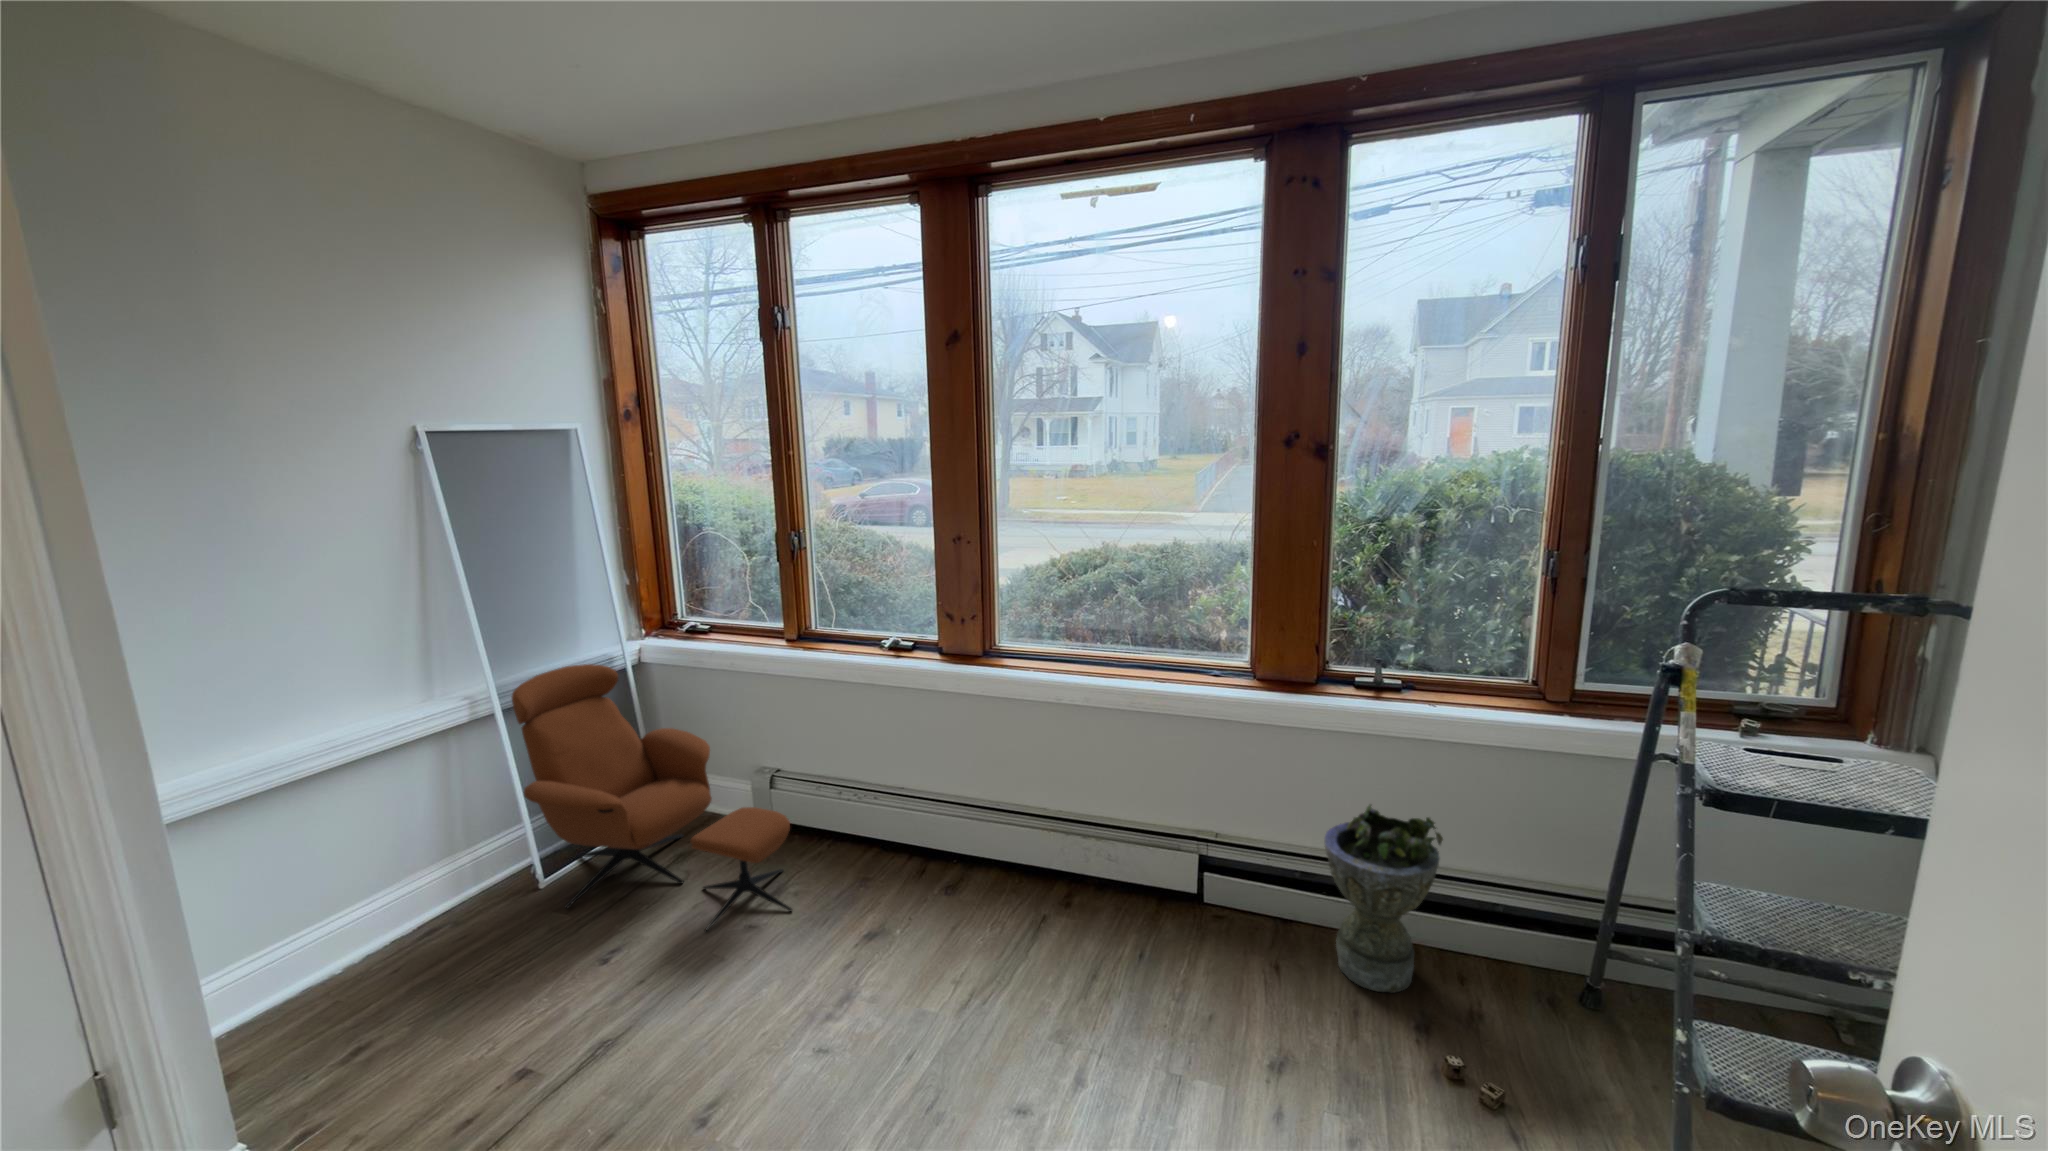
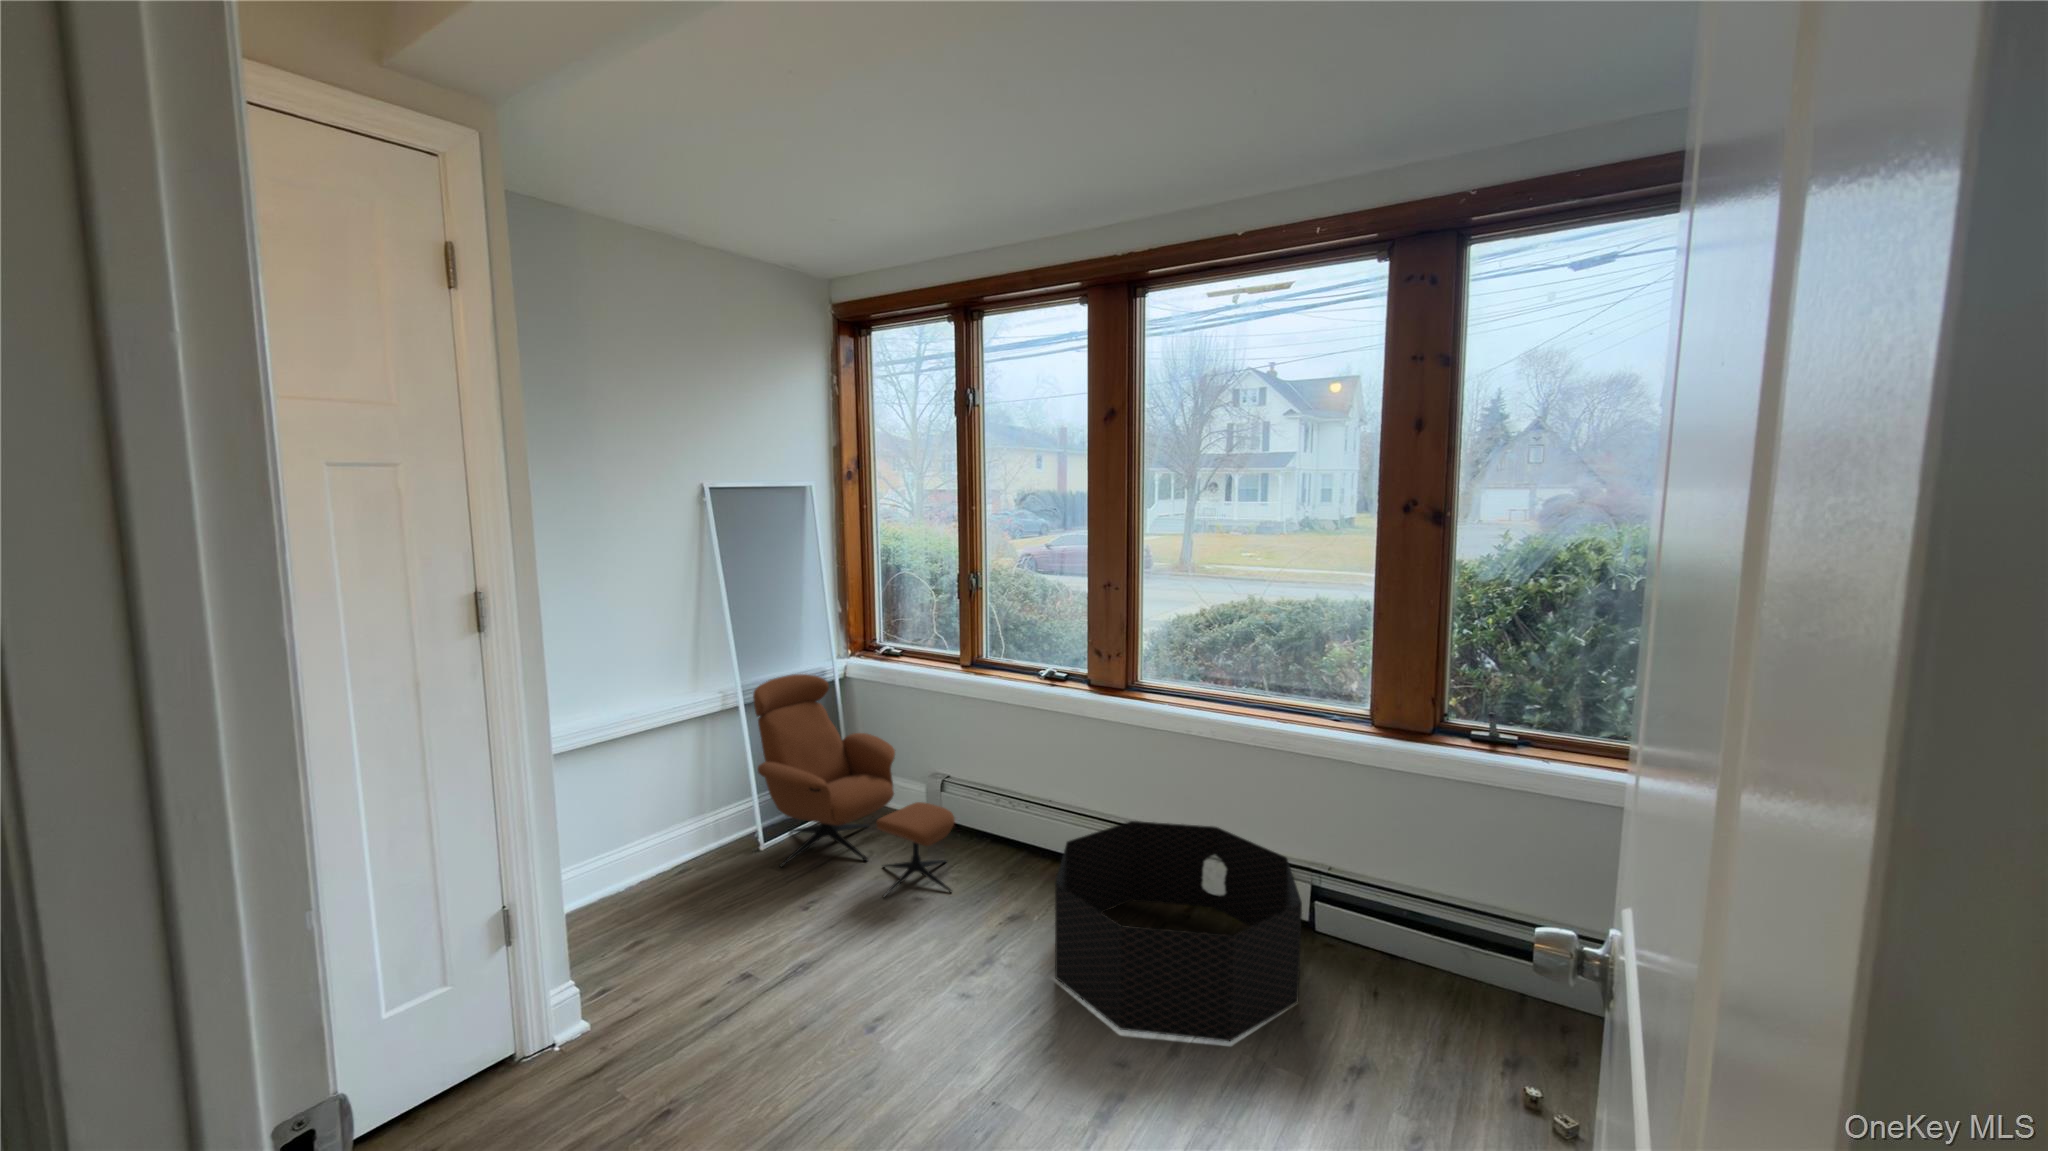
basket: none [925,800,1204,1068] -> present [1055,821,1302,1041]
planter: present [1324,805,1443,992] -> none [1426,851,1541,1032]

